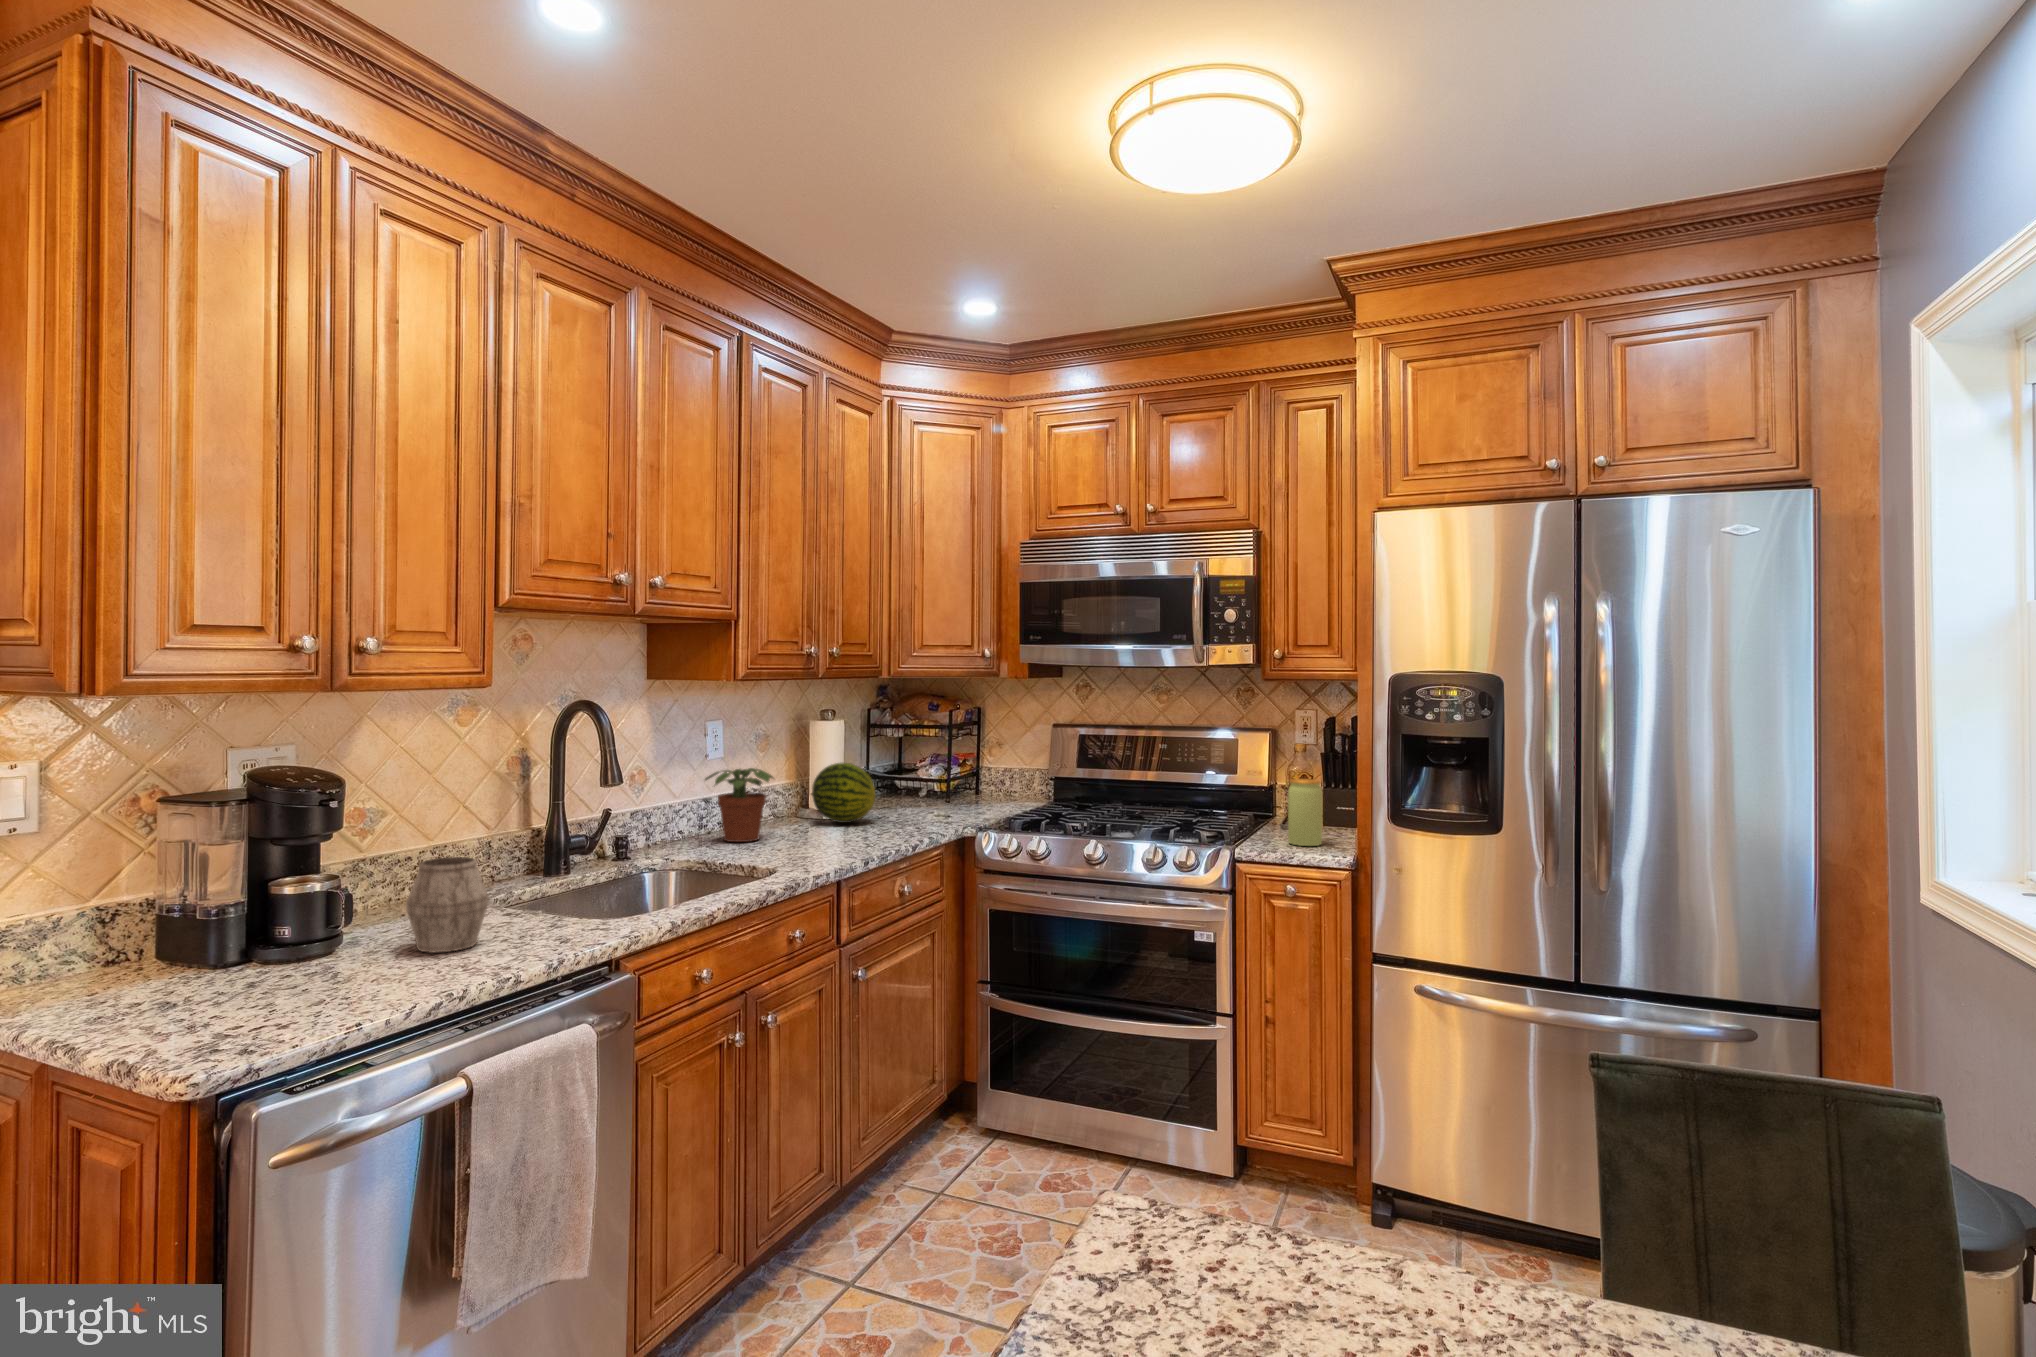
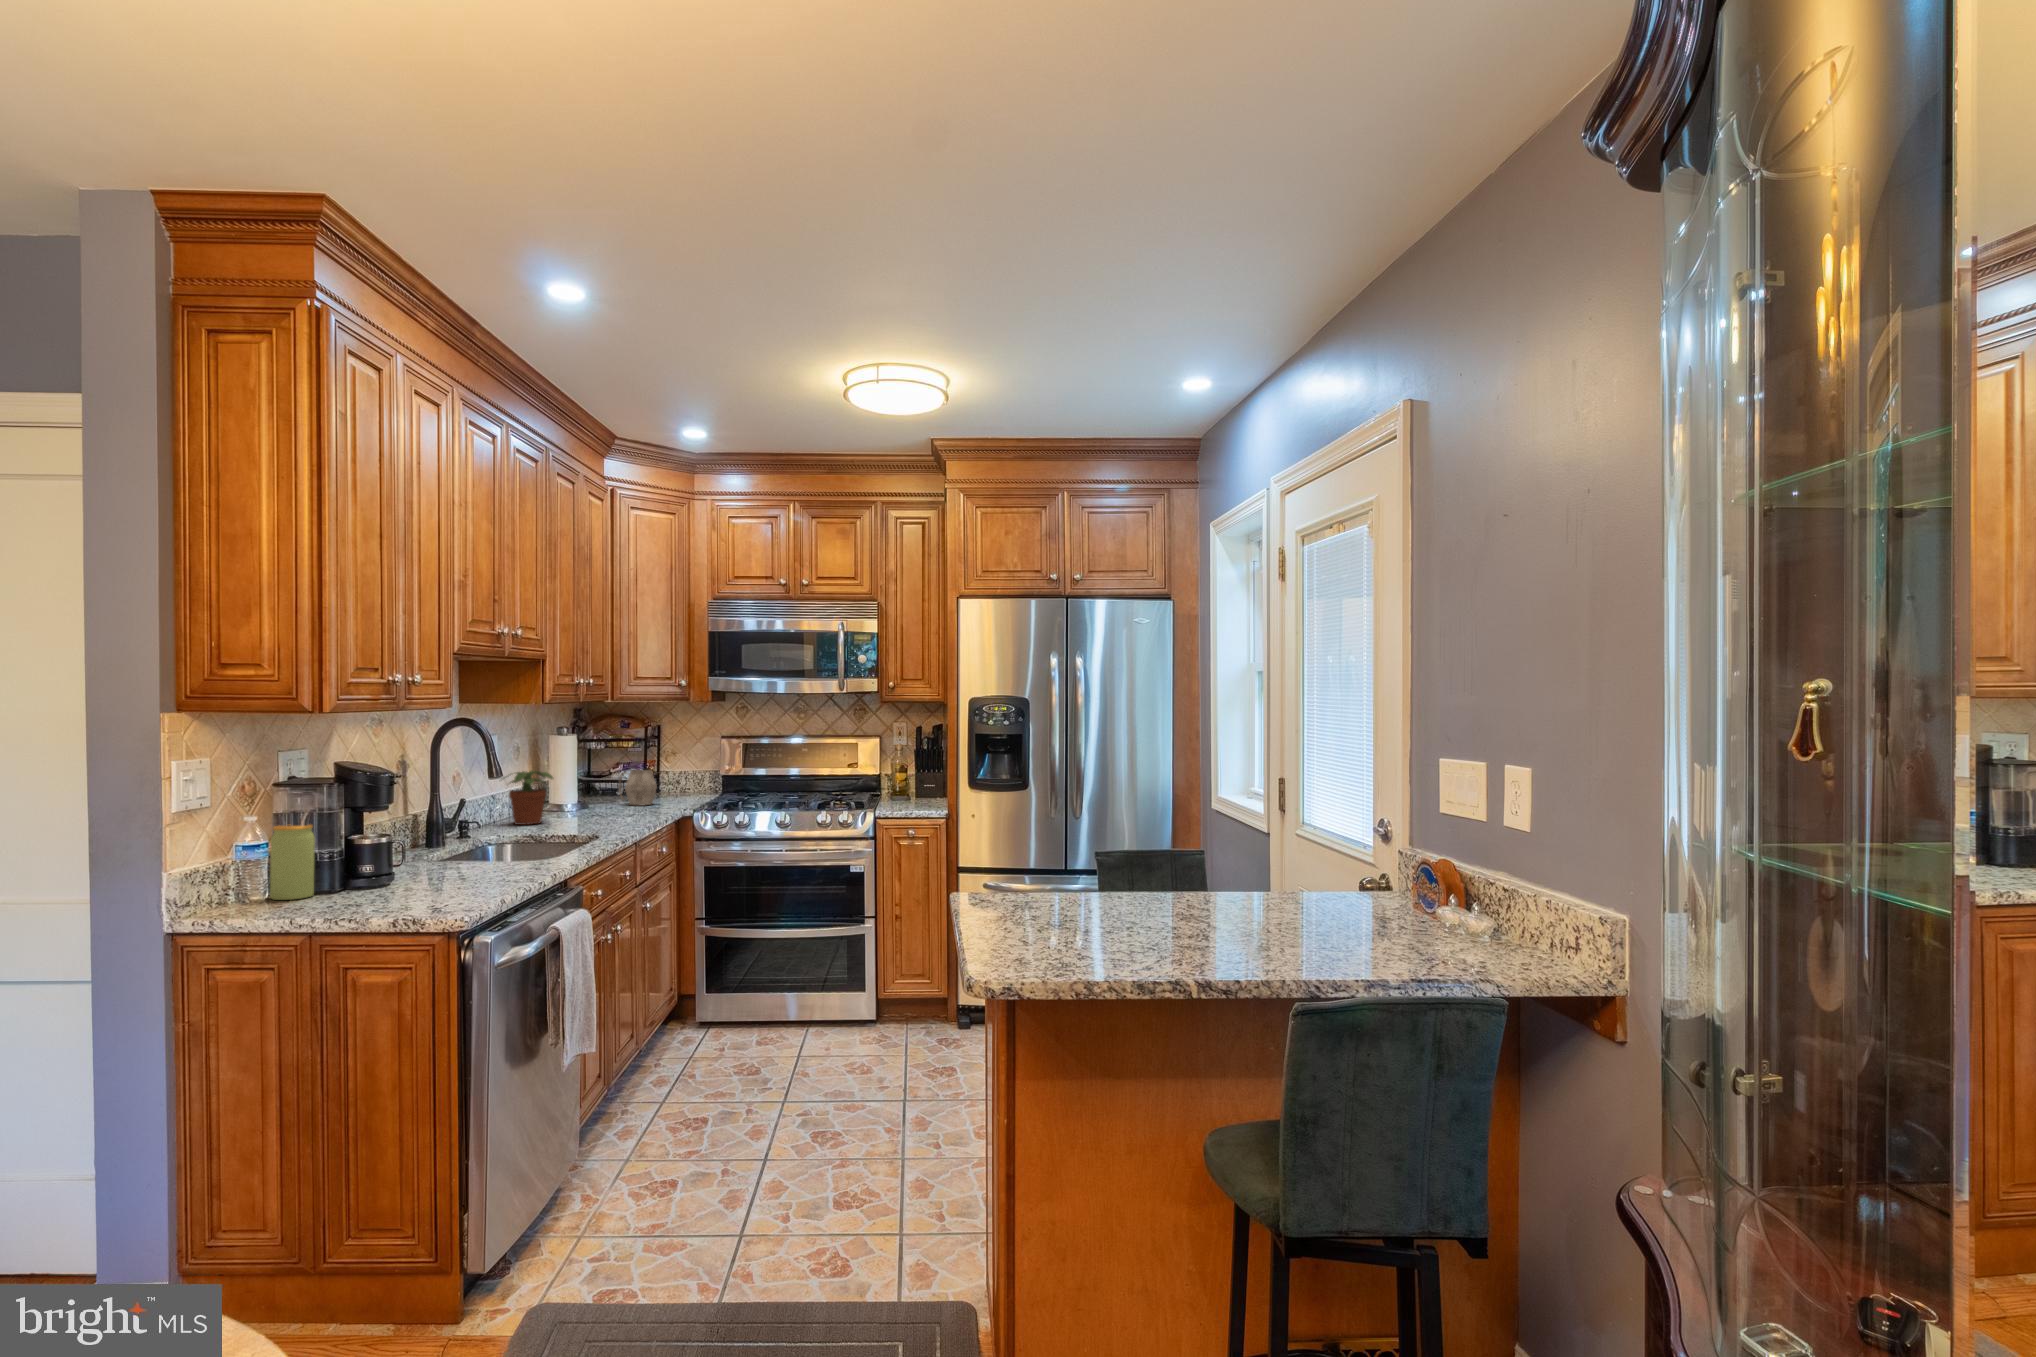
fruit: present [811,763,875,823] -> none [559,767,611,811]
jar: present [1288,779,1322,846] -> present [270,825,315,900]
mug: present [406,857,488,952] -> present [619,770,657,805]

